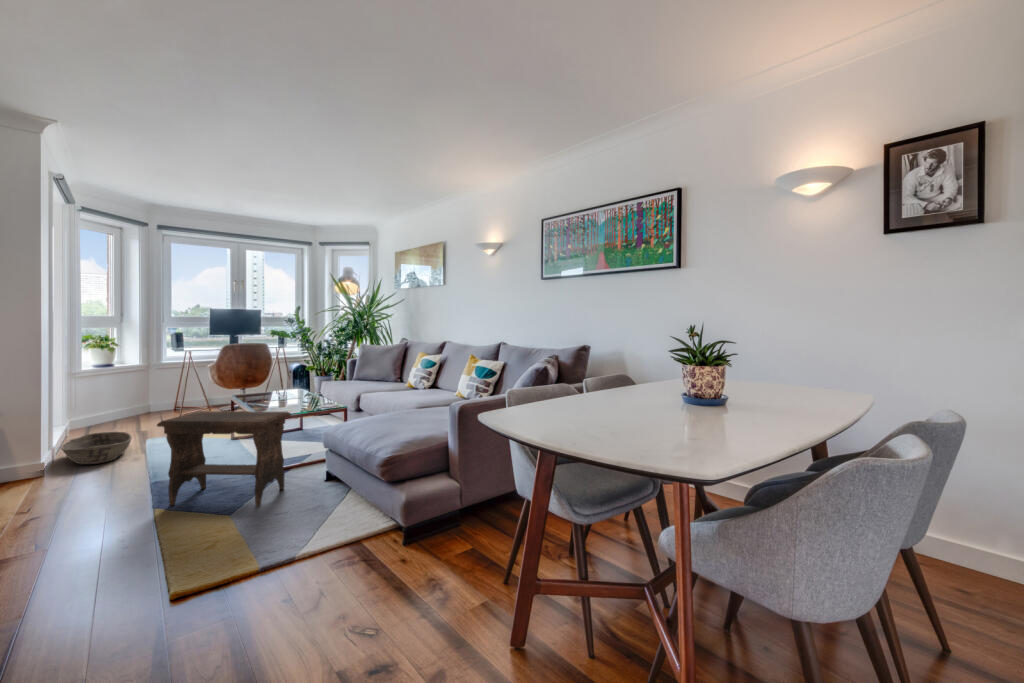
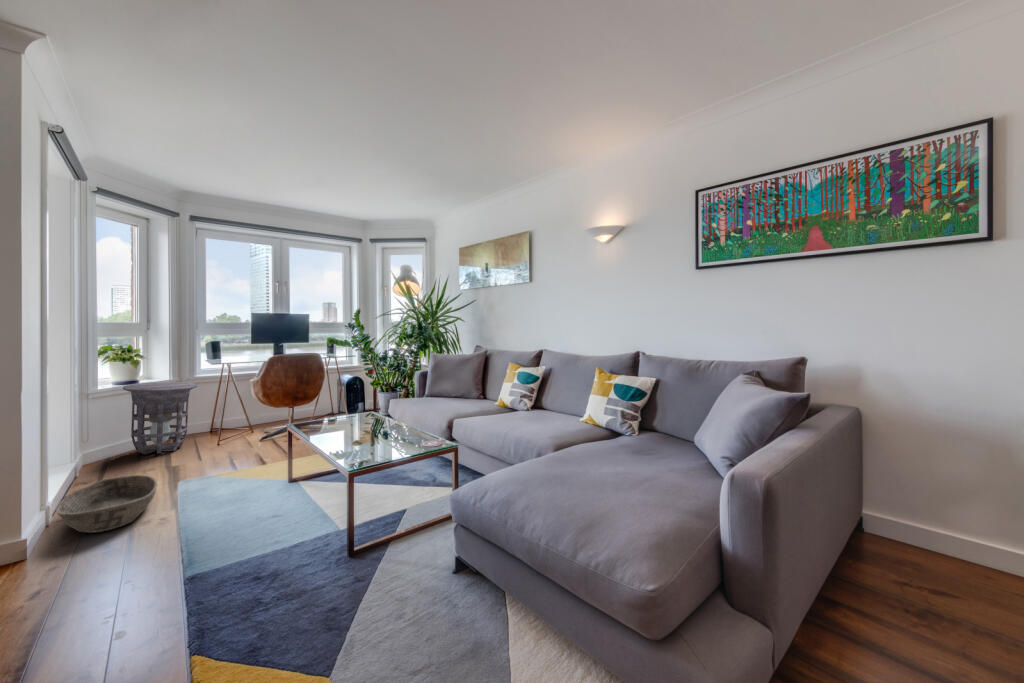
side table: none [102,366,163,424] -> present [123,382,197,454]
footstool: present [157,411,291,506] -> none [191,468,399,639]

